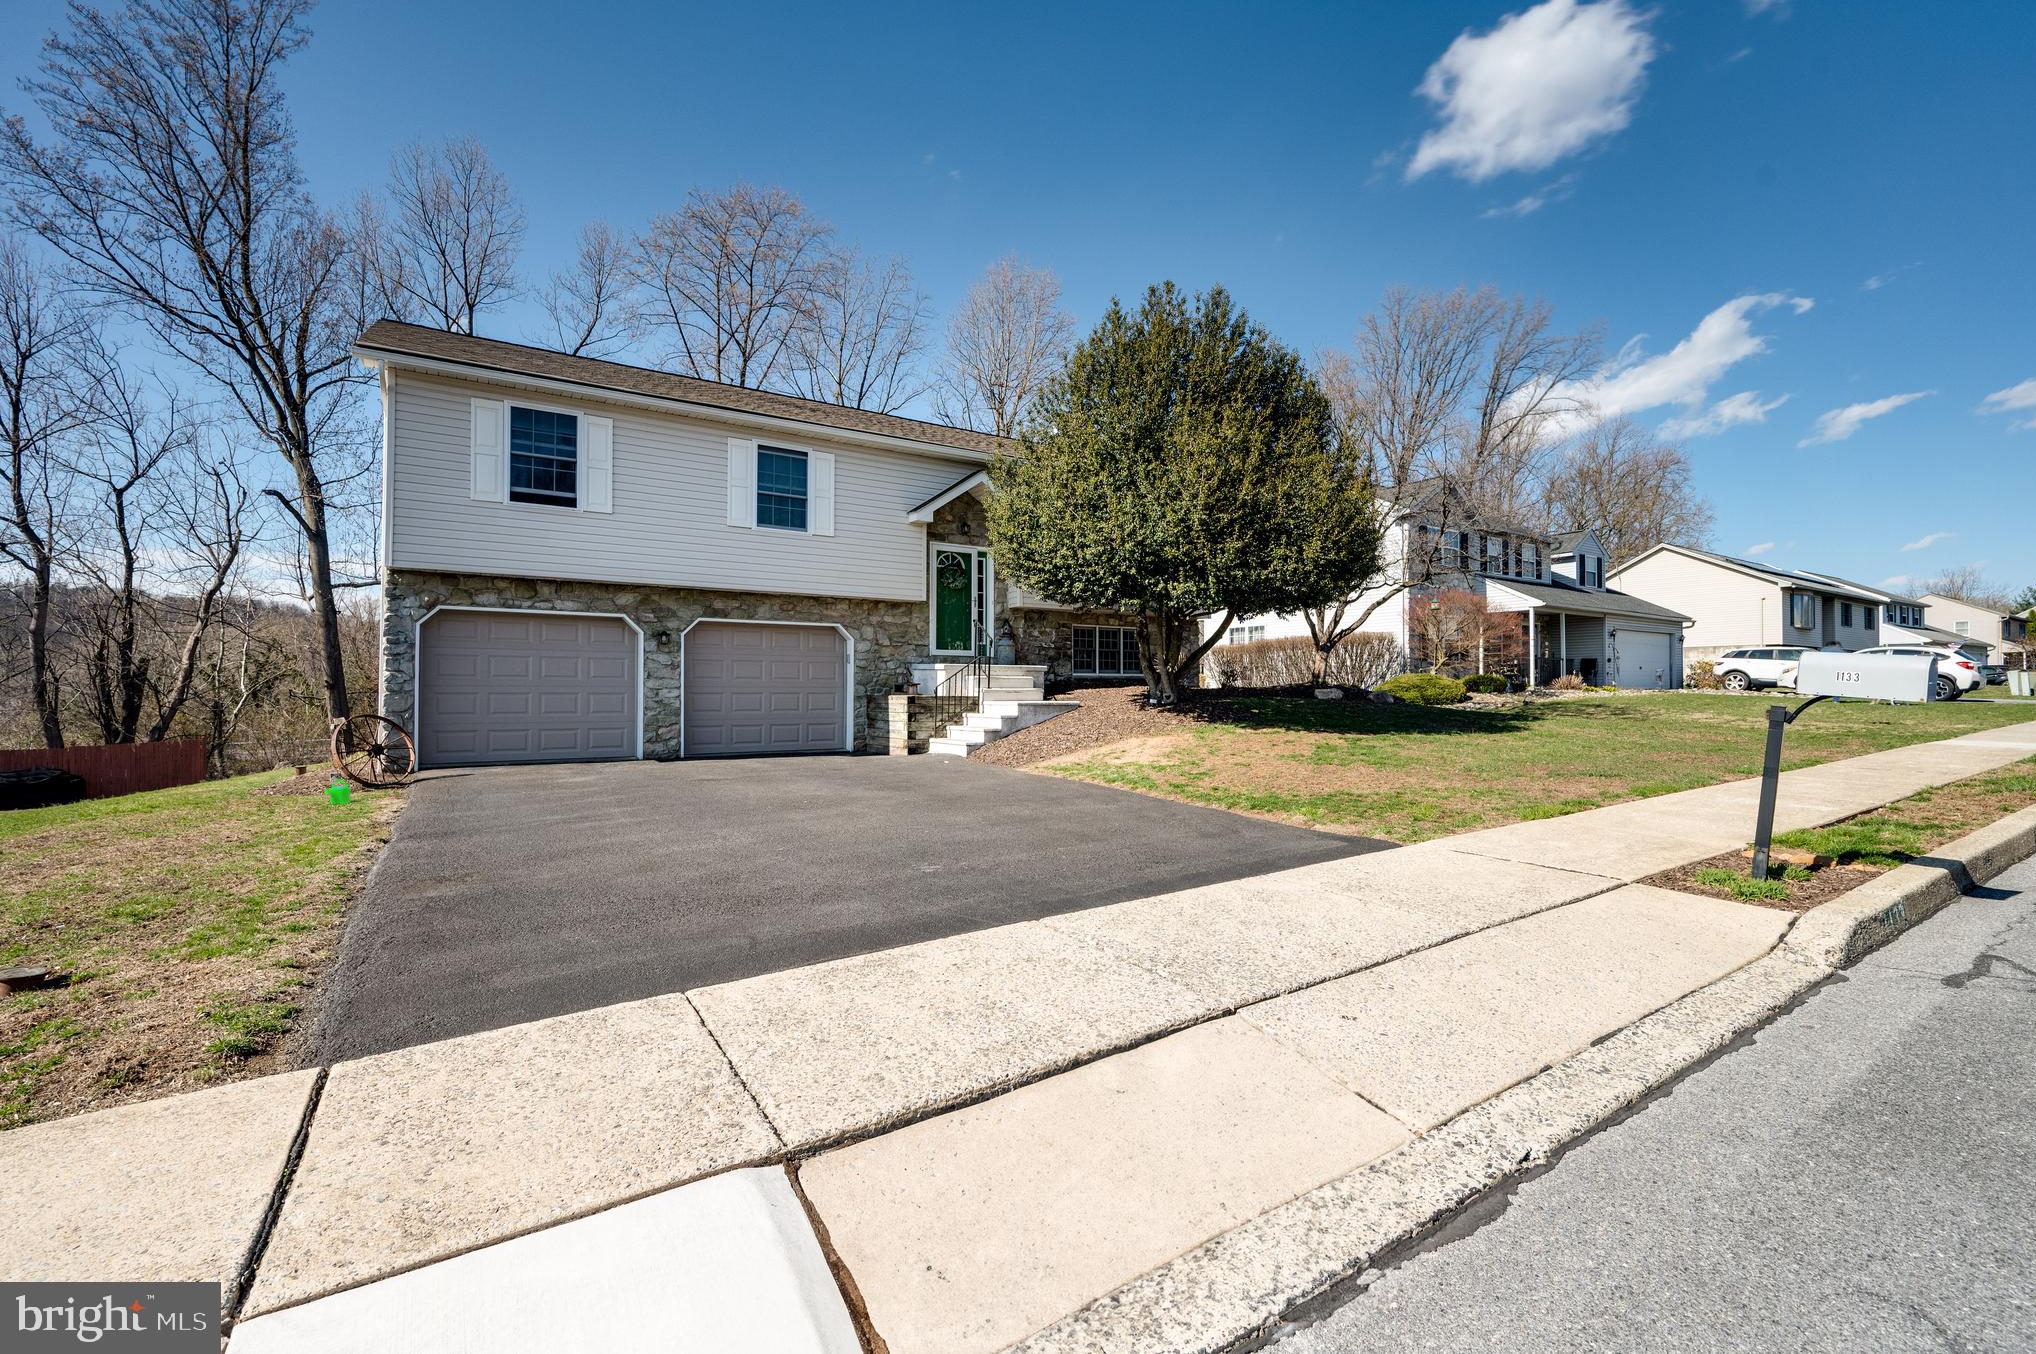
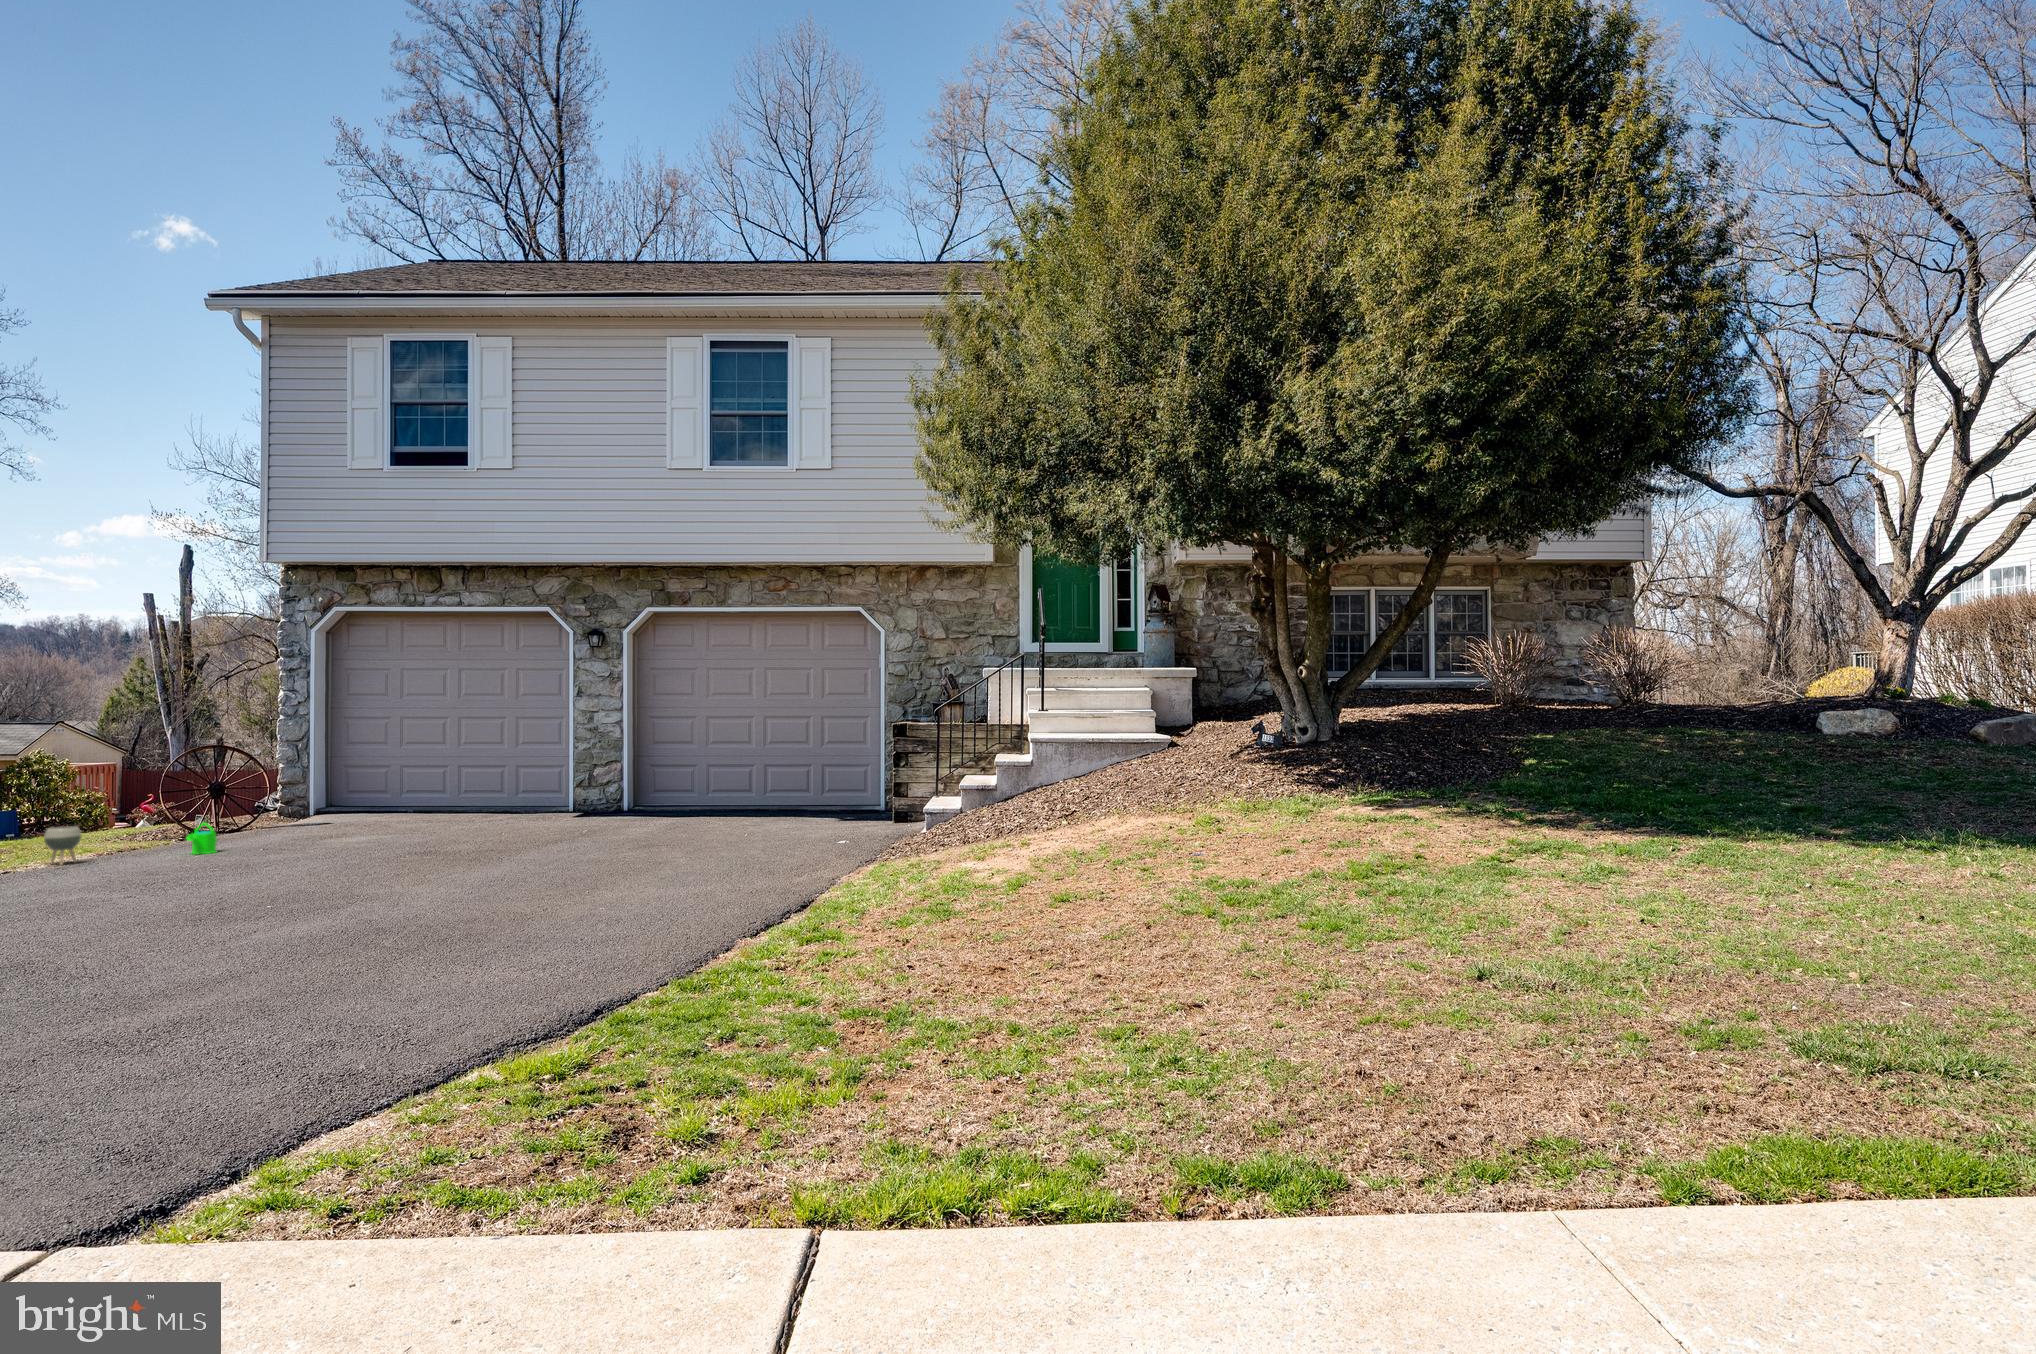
planter: none [205,784,236,815] -> present [44,826,81,865]

